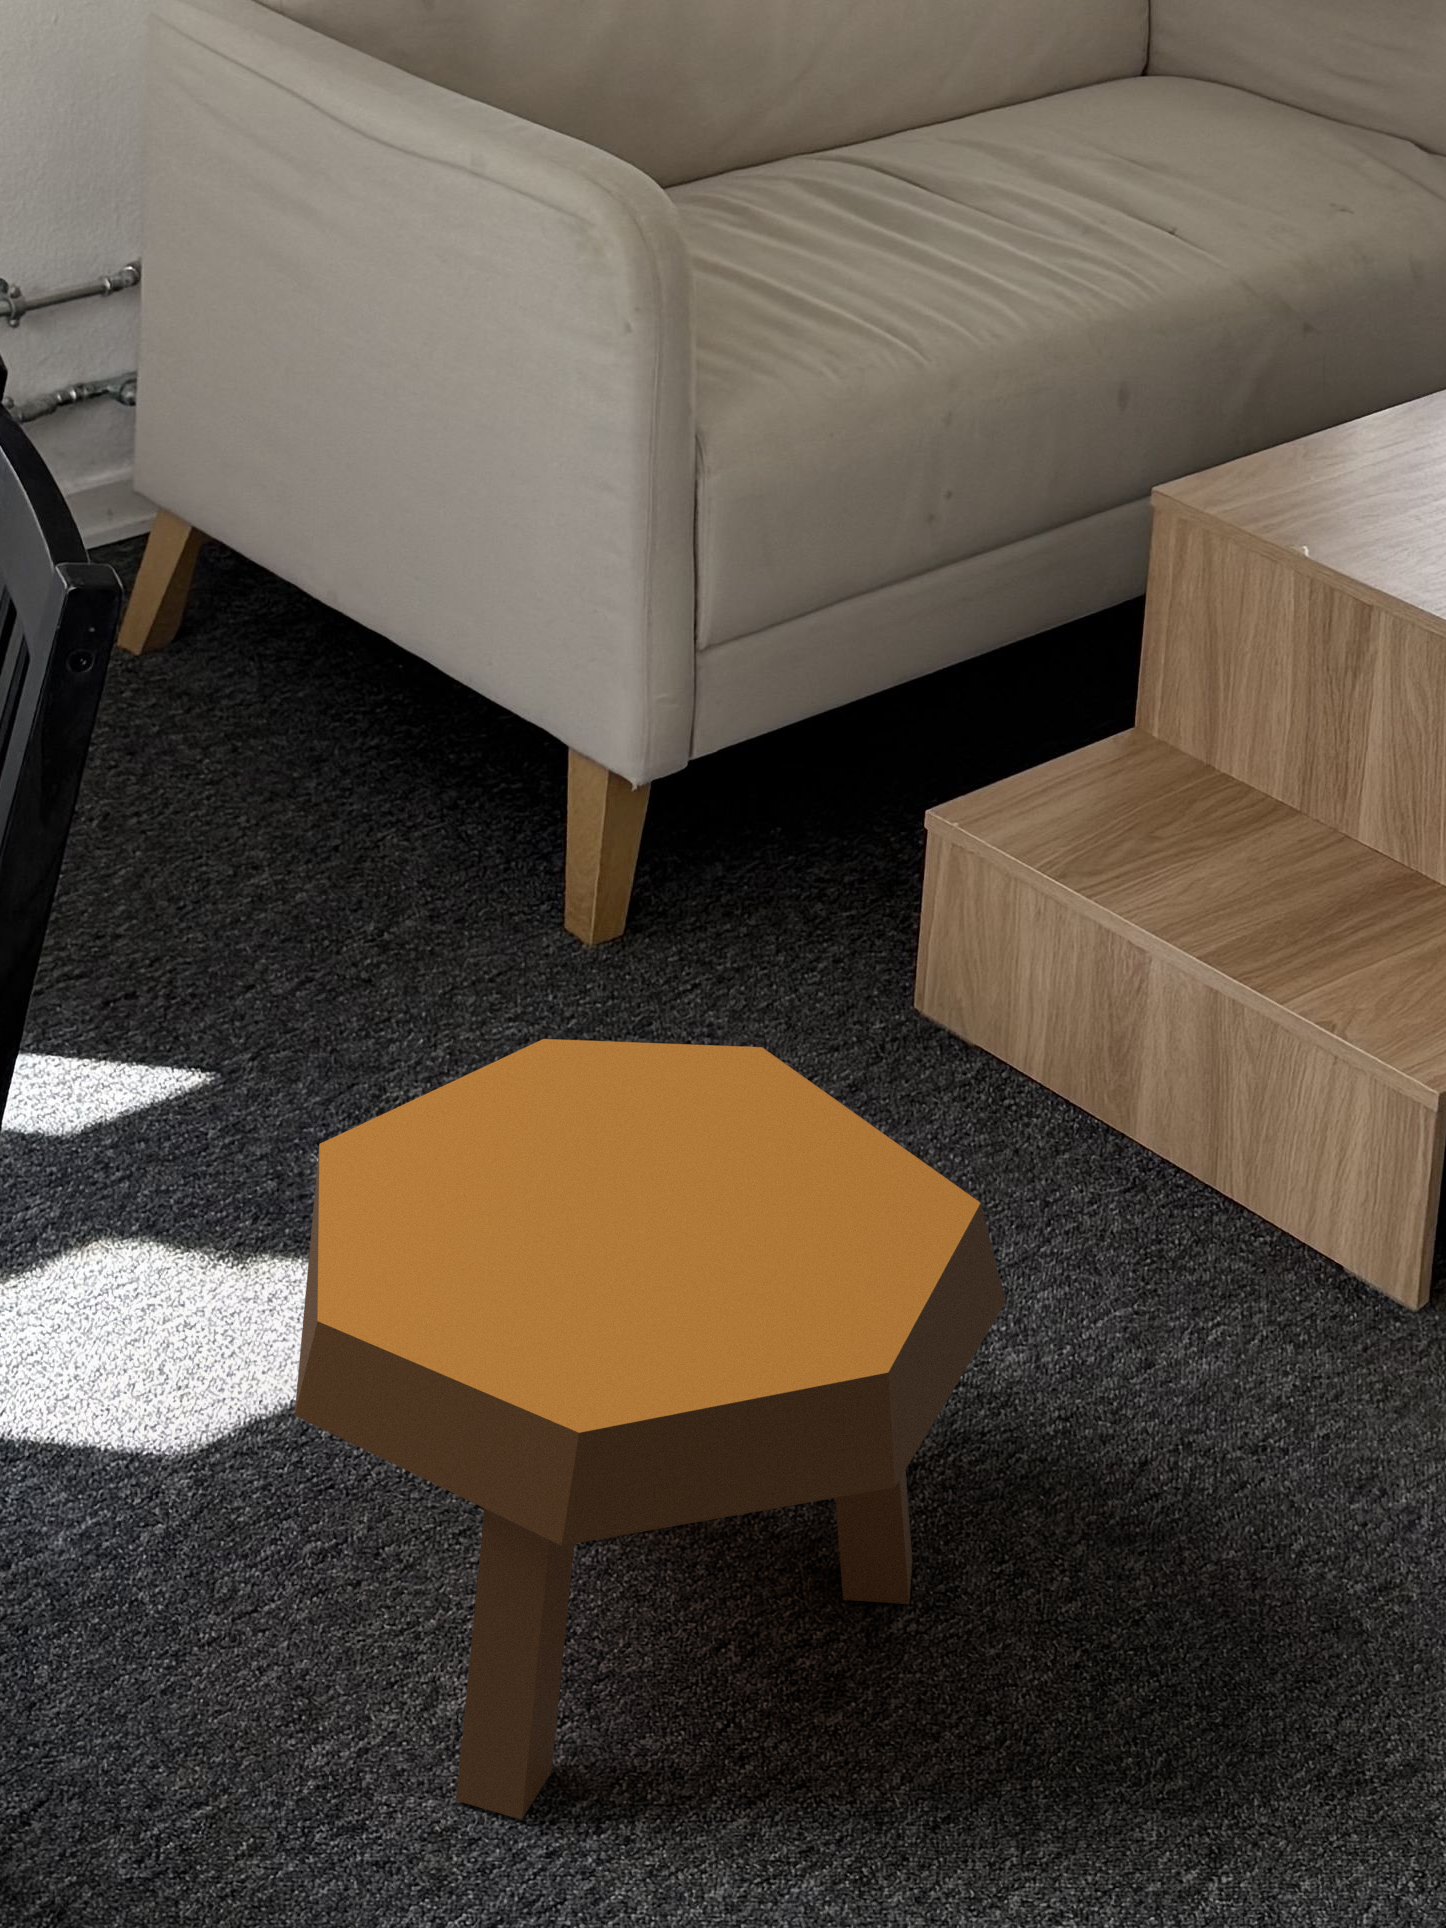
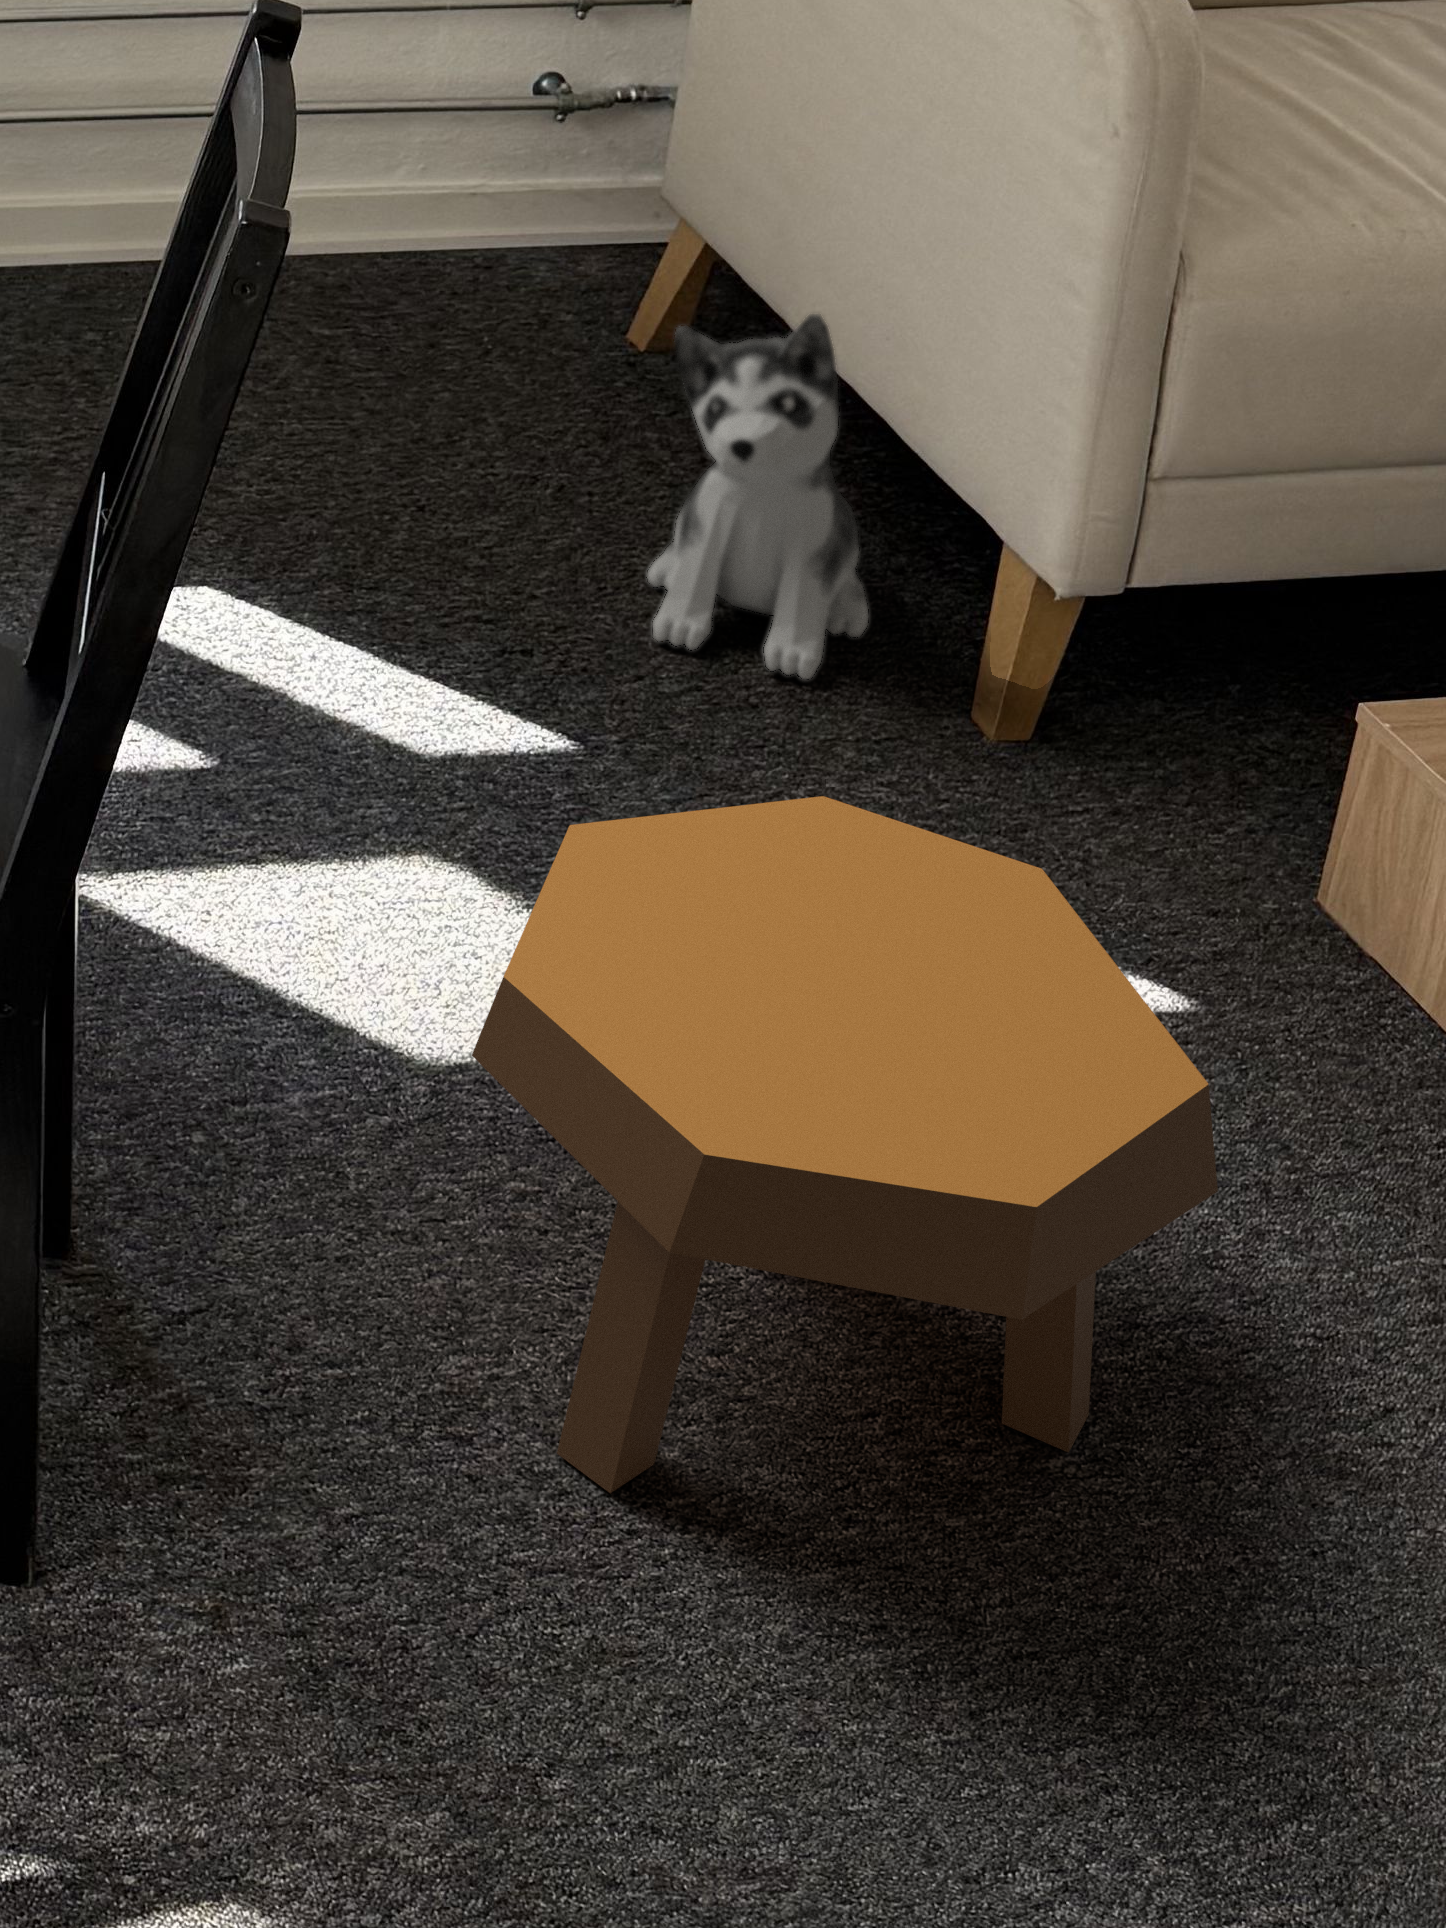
plush toy: none [220,566,445,937] -> present [647,314,868,679]

